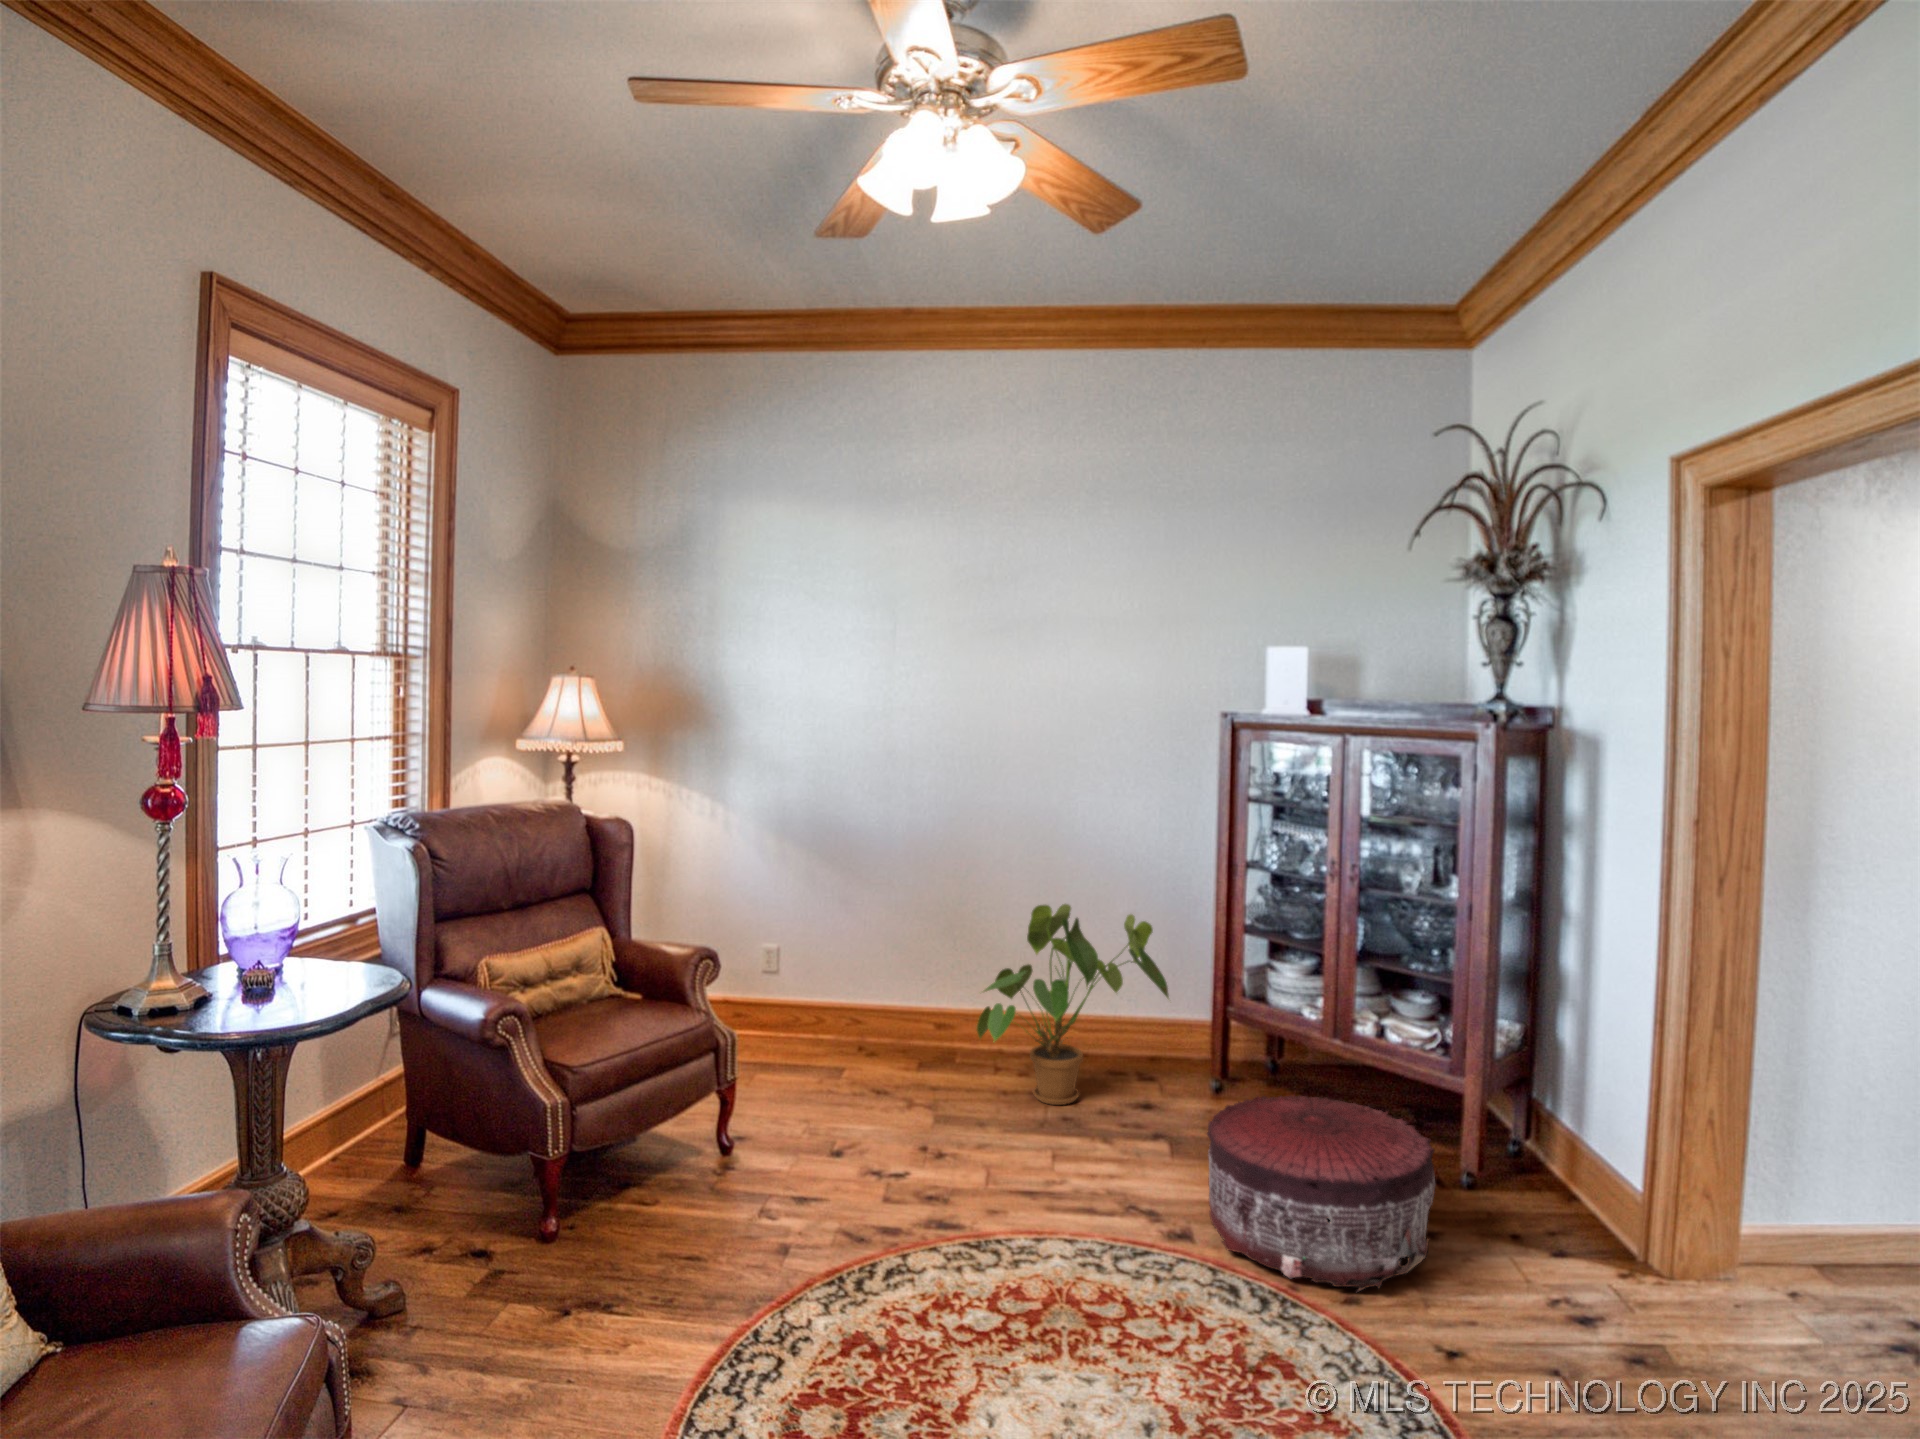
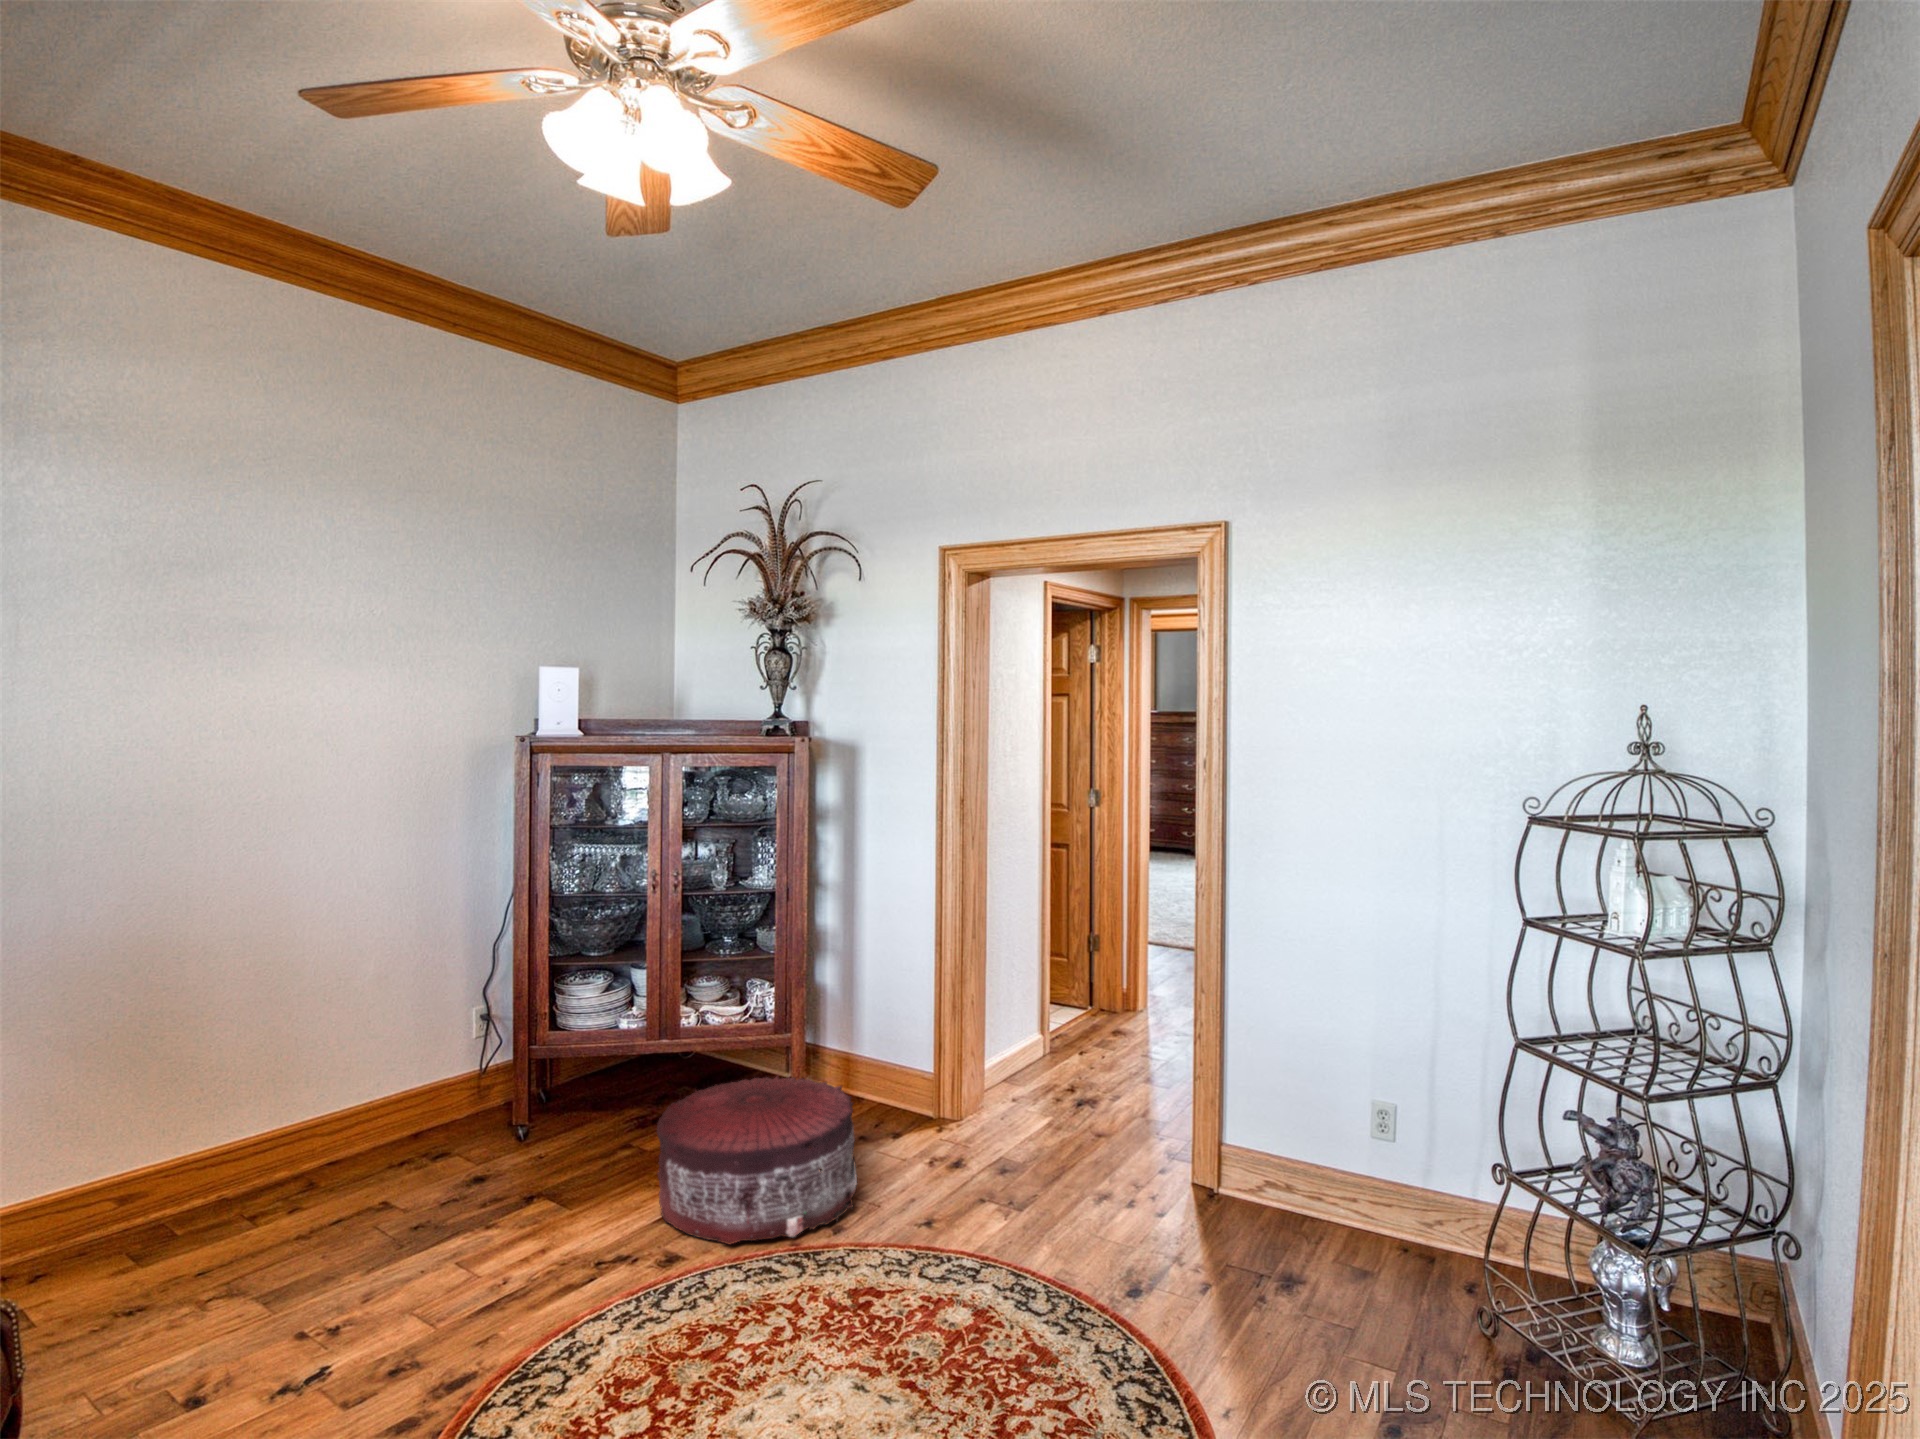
house plant: present [976,904,1169,1105] -> none [244,971,507,1225]

